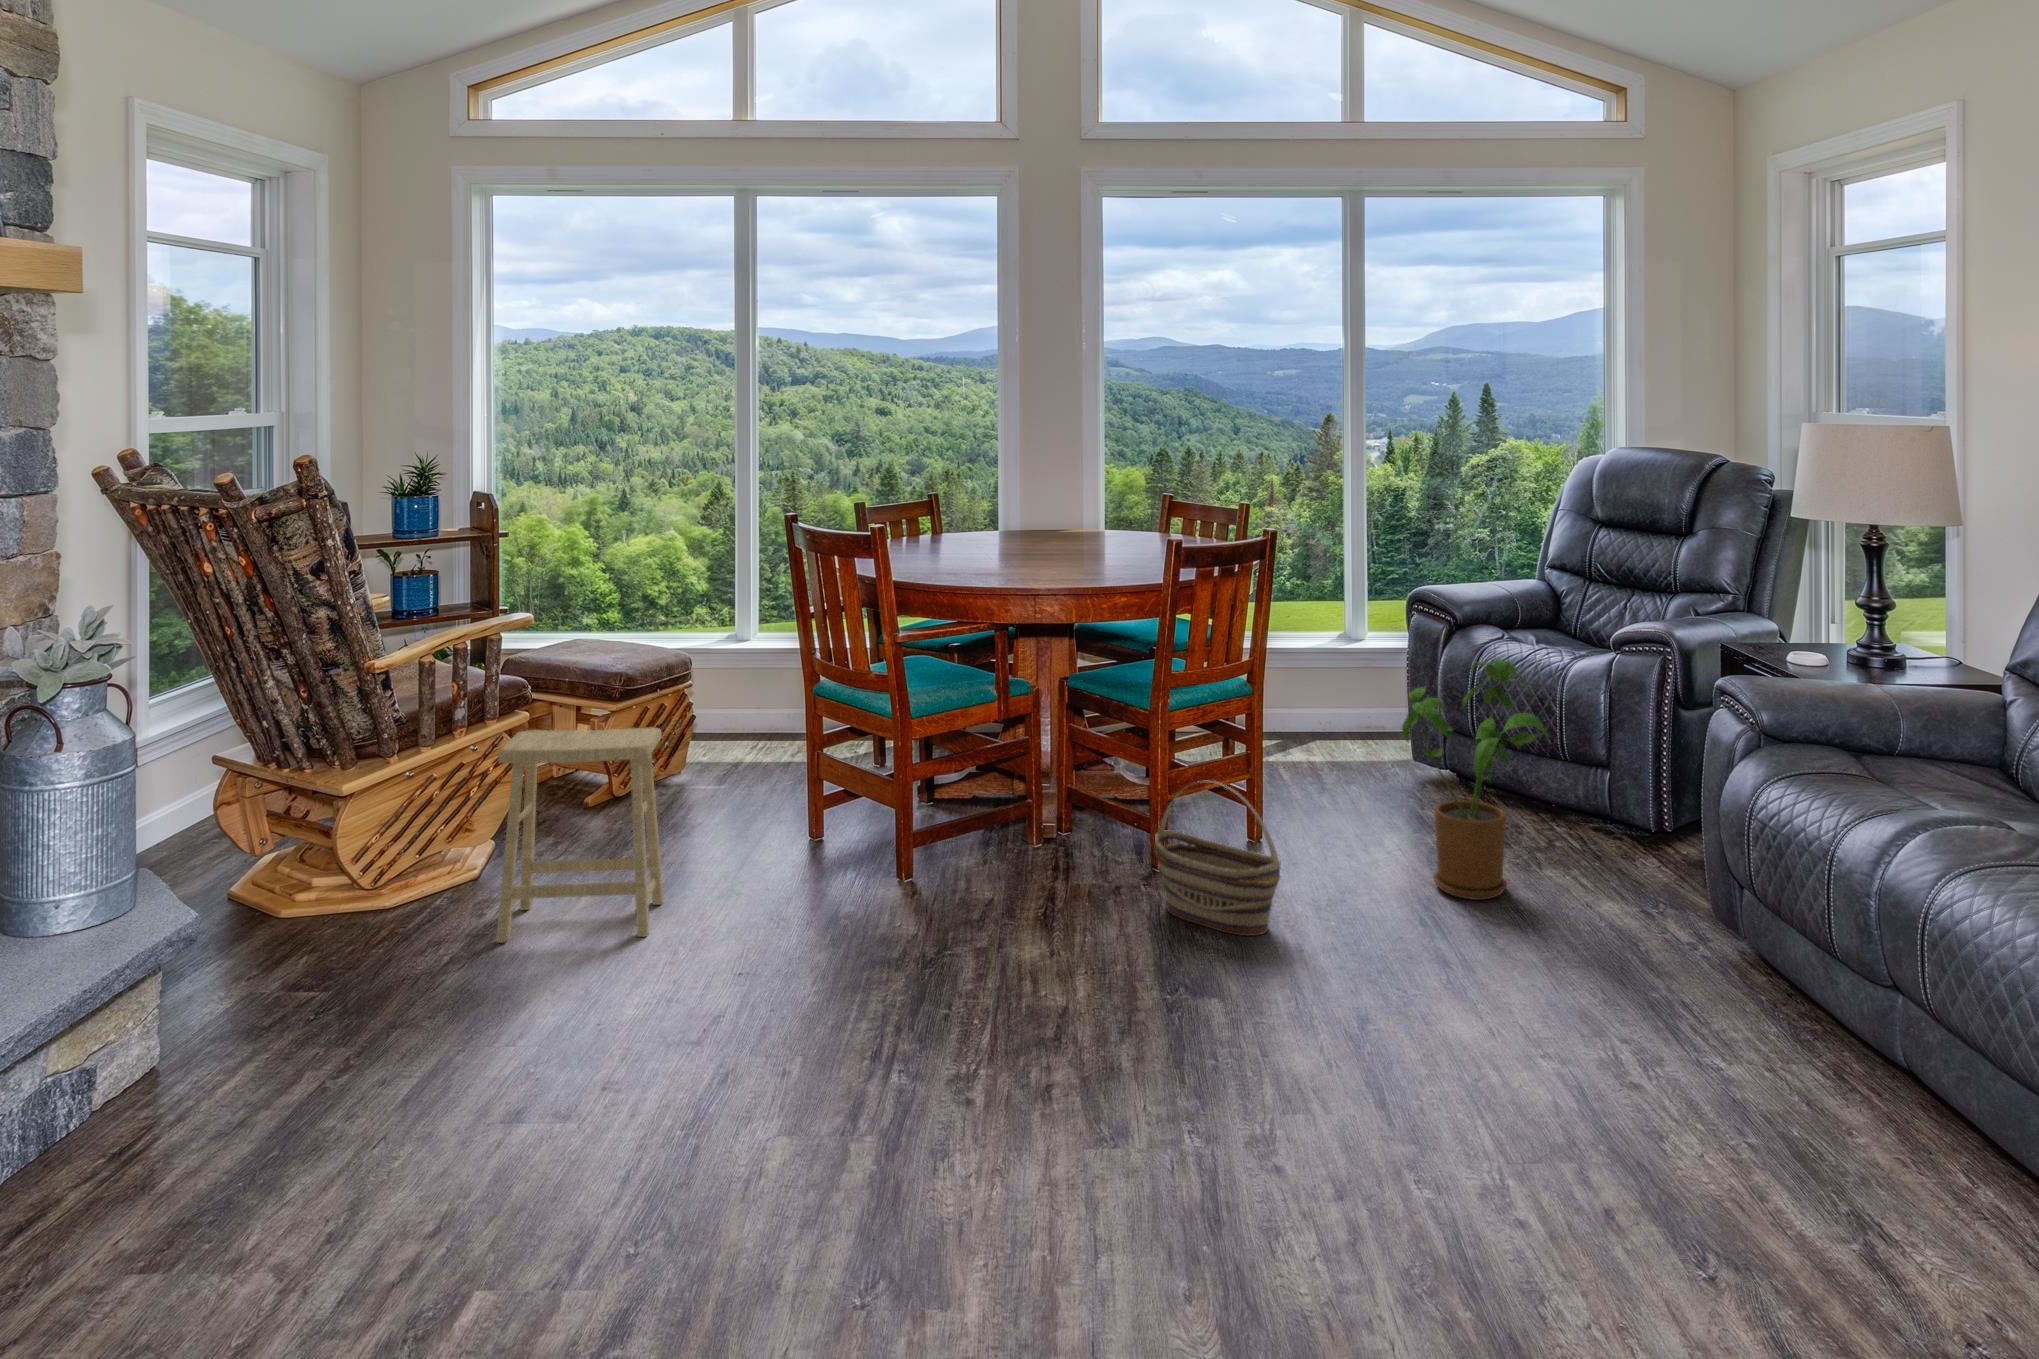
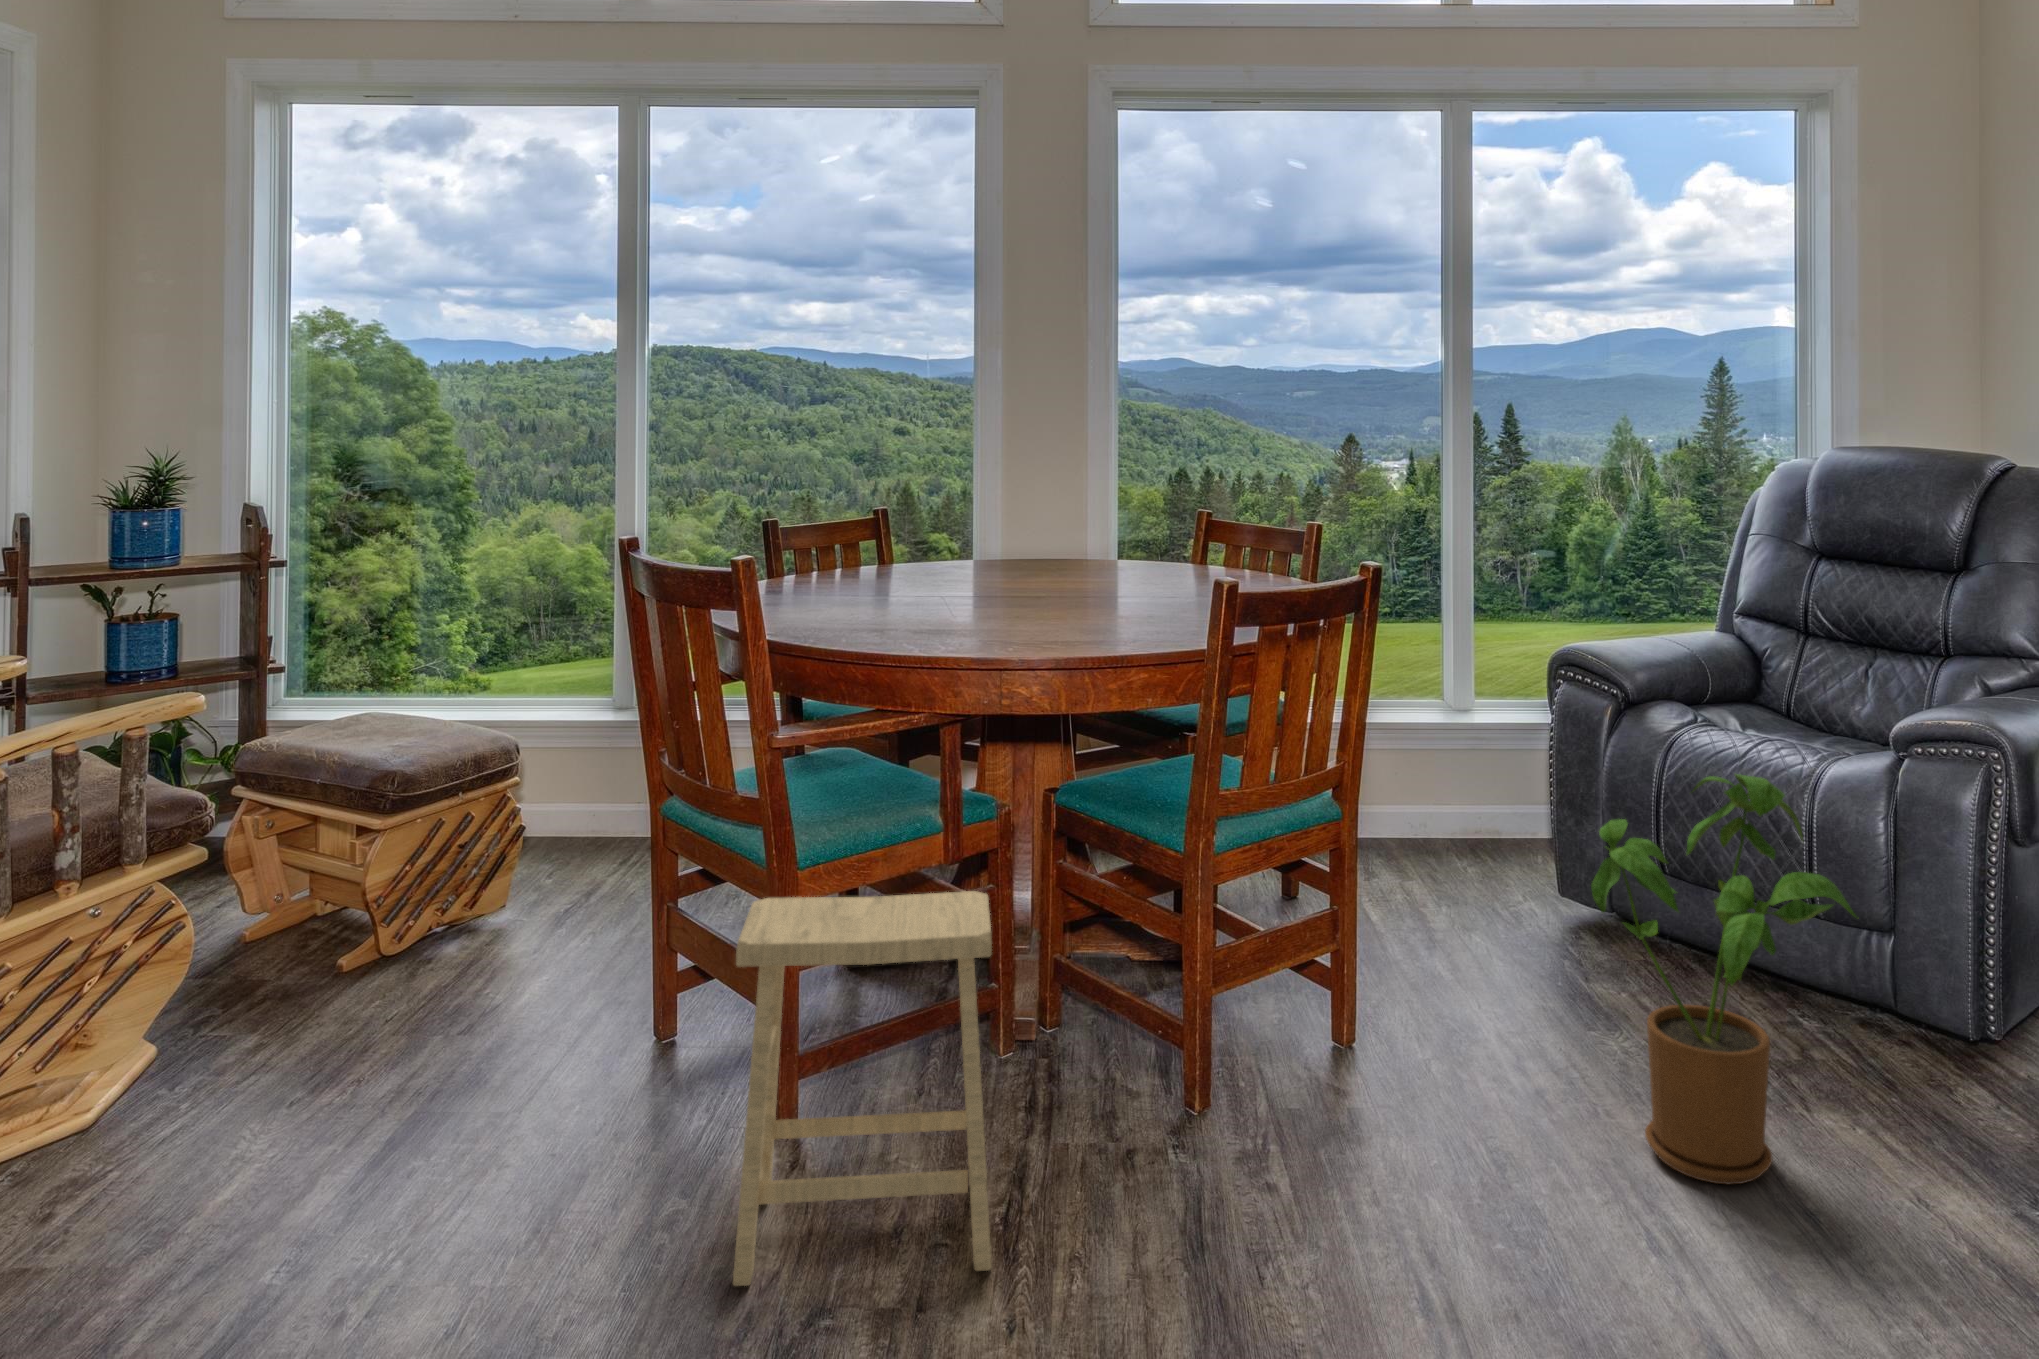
footstool: present [496,727,664,943] -> present [733,891,992,1286]
basket: present [1155,781,1280,936] -> none [1189,989,1406,1274]

